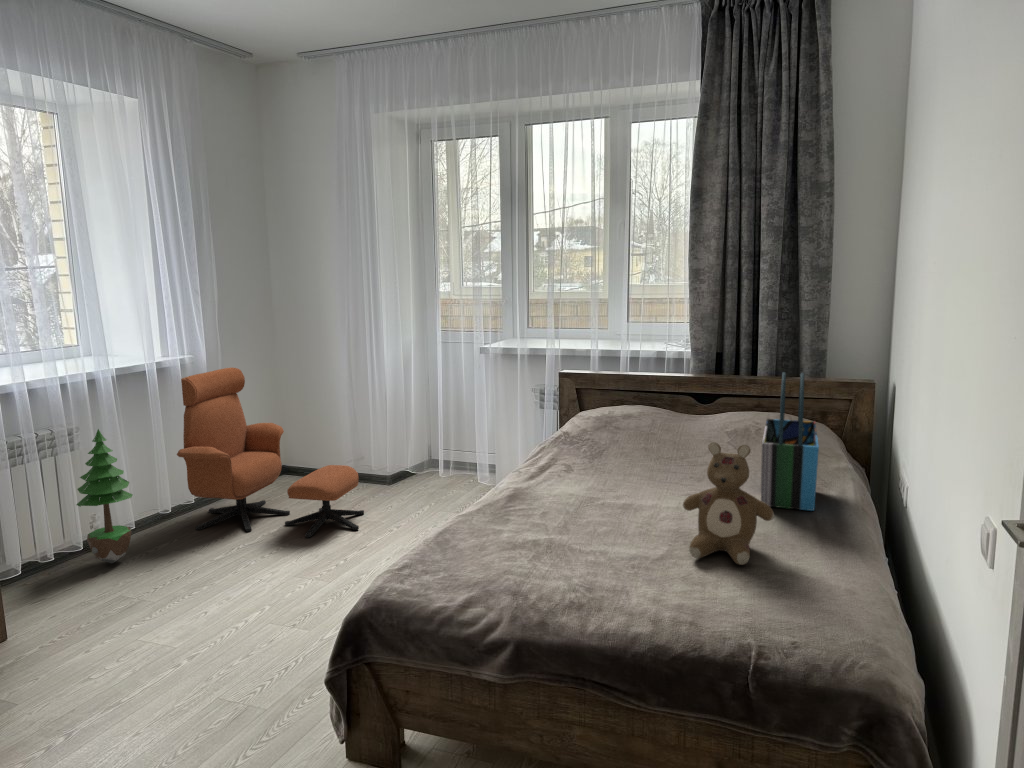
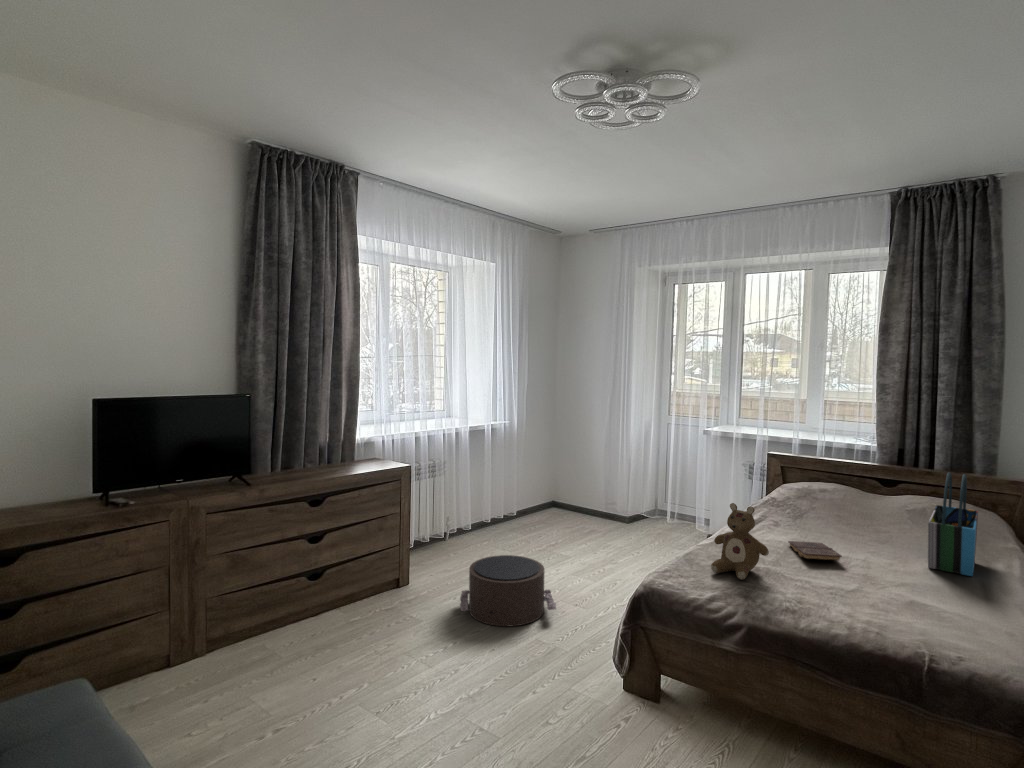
lounge chair: present [177,368,364,537] -> none [500,433,614,552]
potted tree: present [77,429,133,564] -> none [446,467,477,552]
stuffed bear: present [683,442,774,565] -> present [711,503,769,580]
book: none [584,487,654,515] -> present [788,541,842,560]
pouf: none [64,563,246,689] -> present [460,555,556,626]

